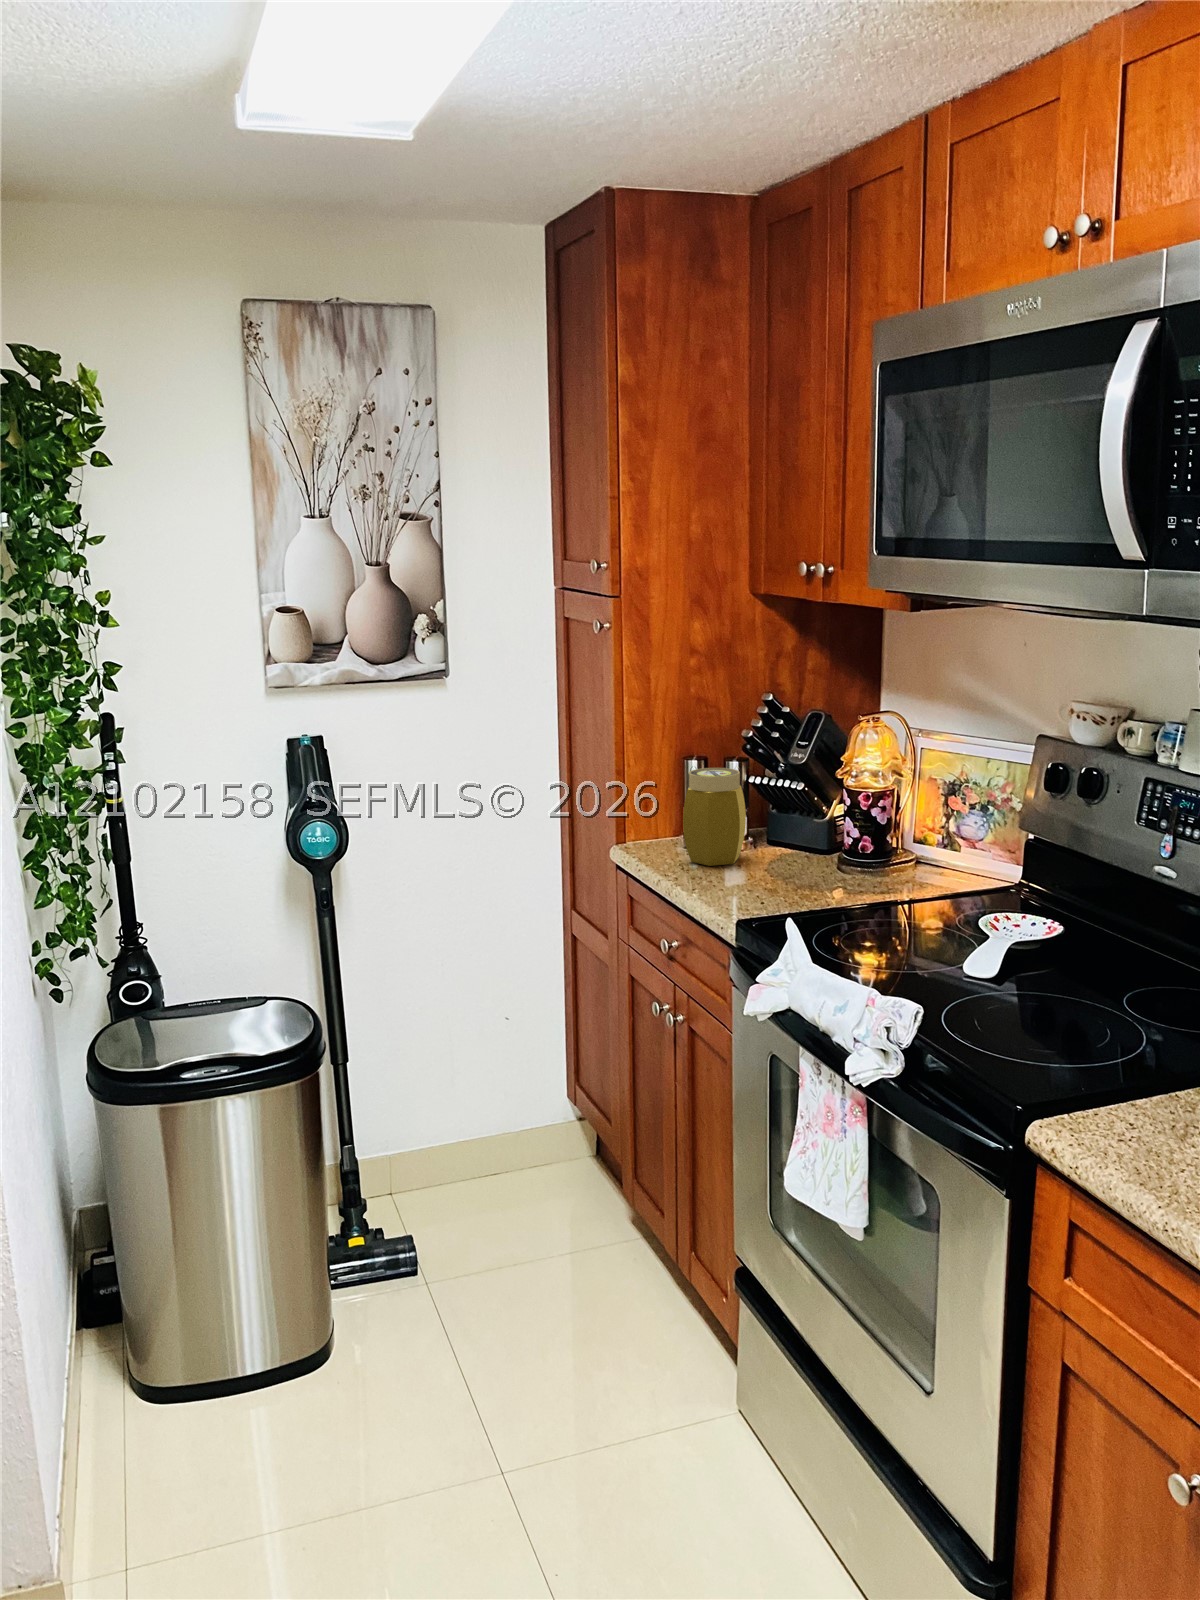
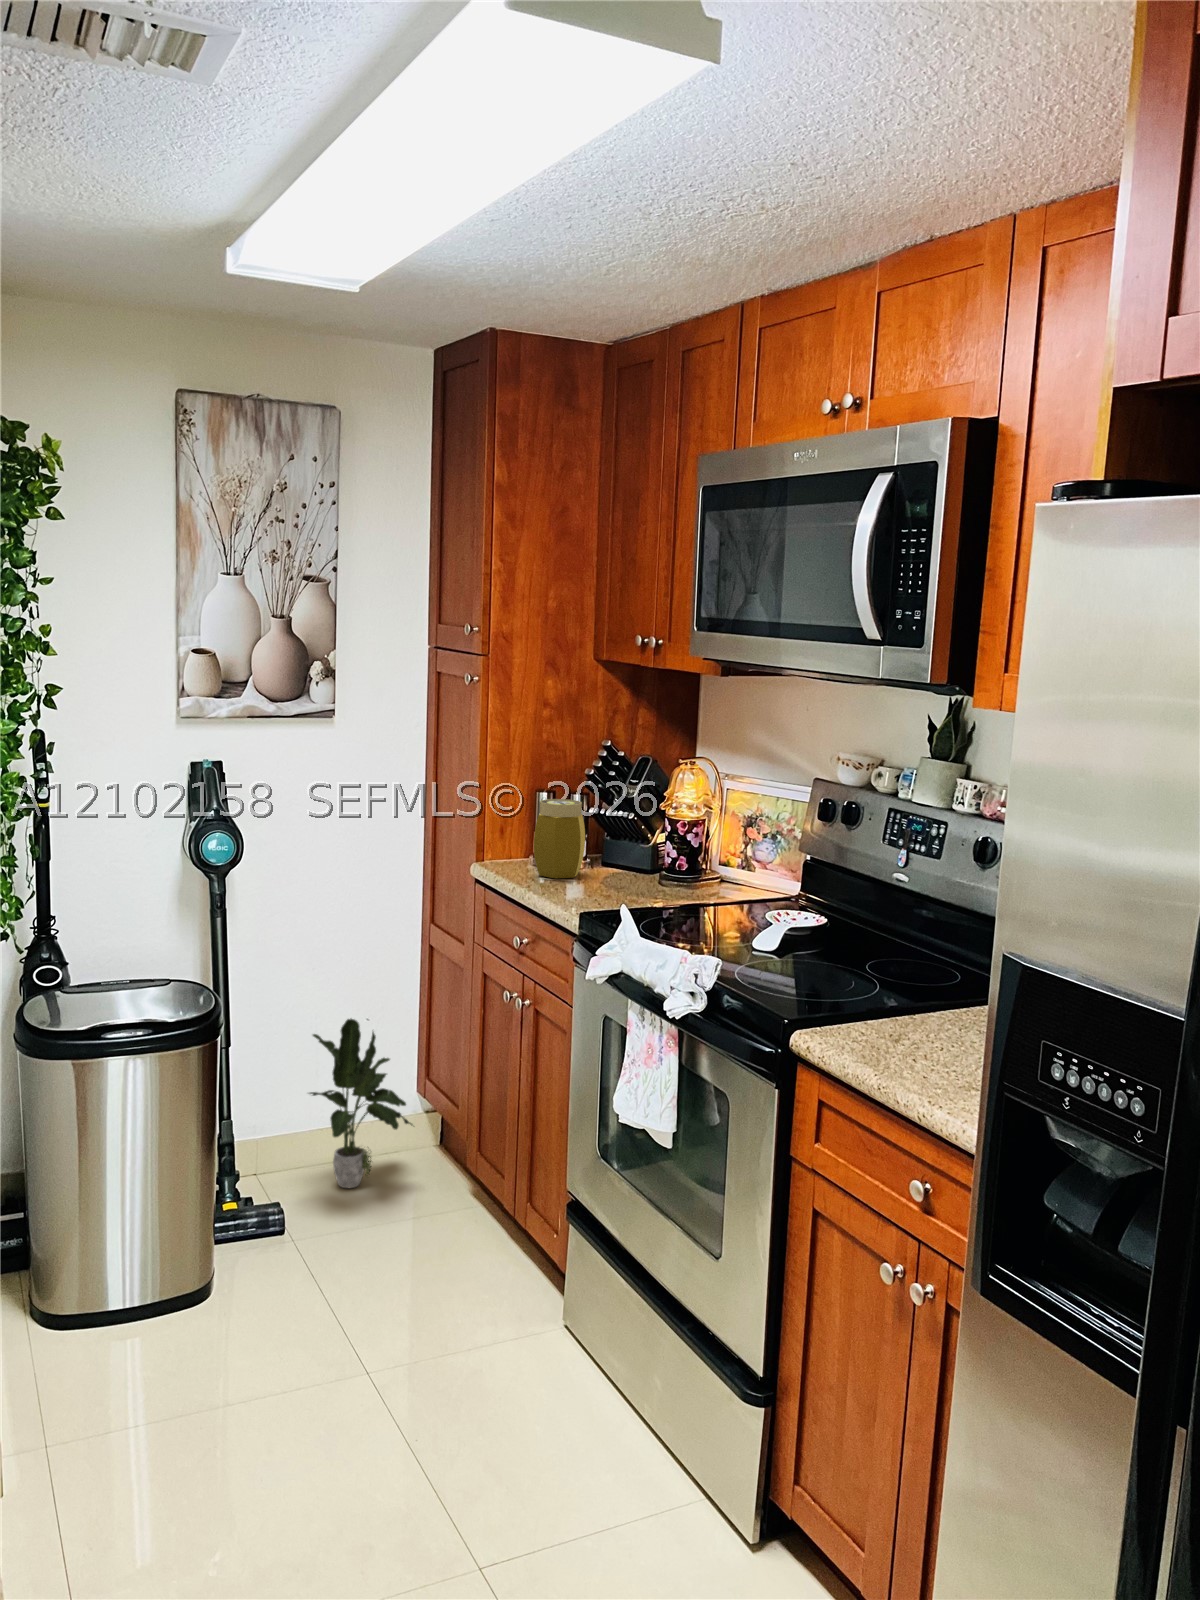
potted plant: none [434,1024,562,1217] -> present [309,1019,413,1188]

